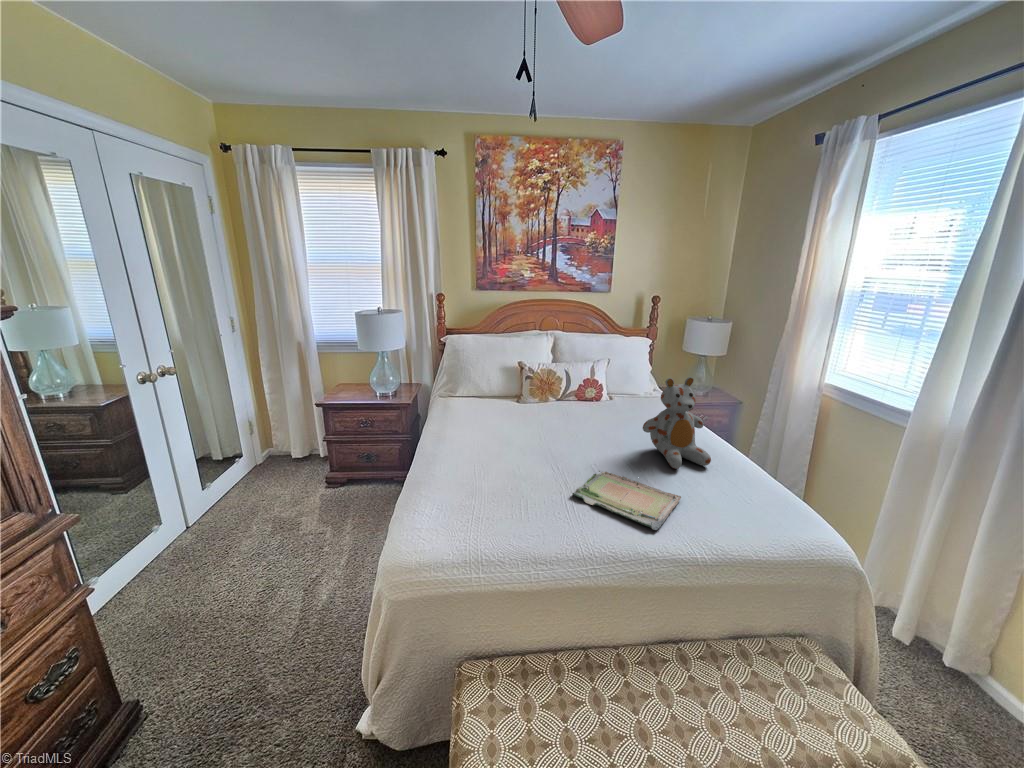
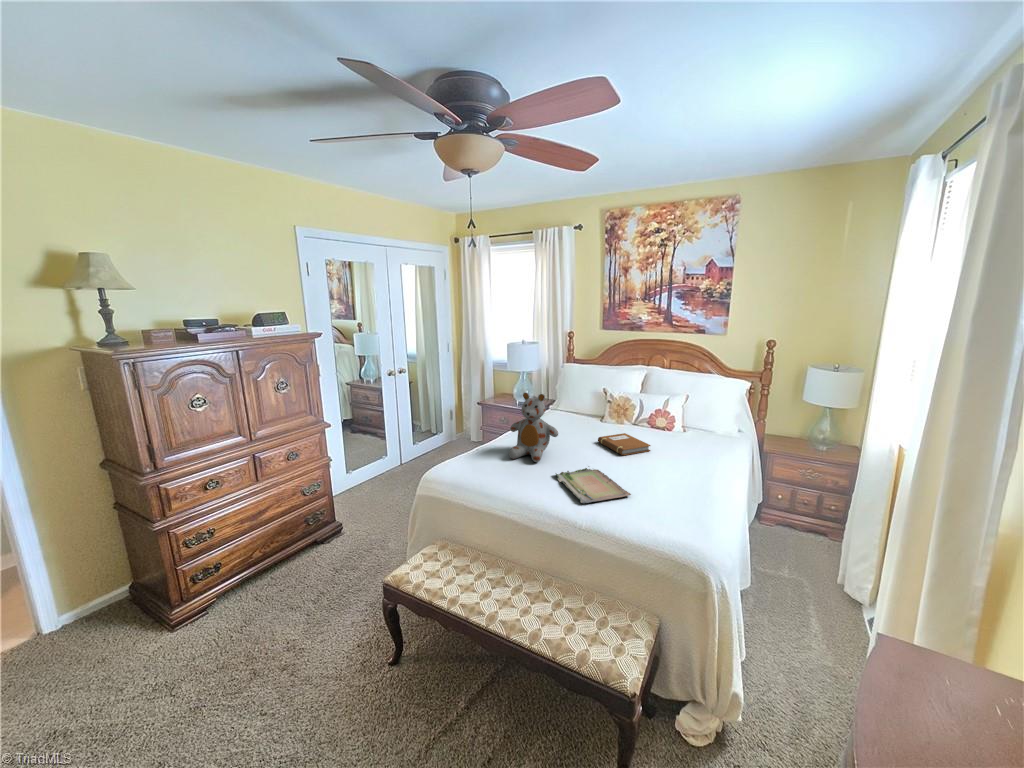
stuffed bear: present [643,377,711,469] -> present [509,392,558,462]
notebook: none [555,414,617,443] -> present [598,433,651,455]

